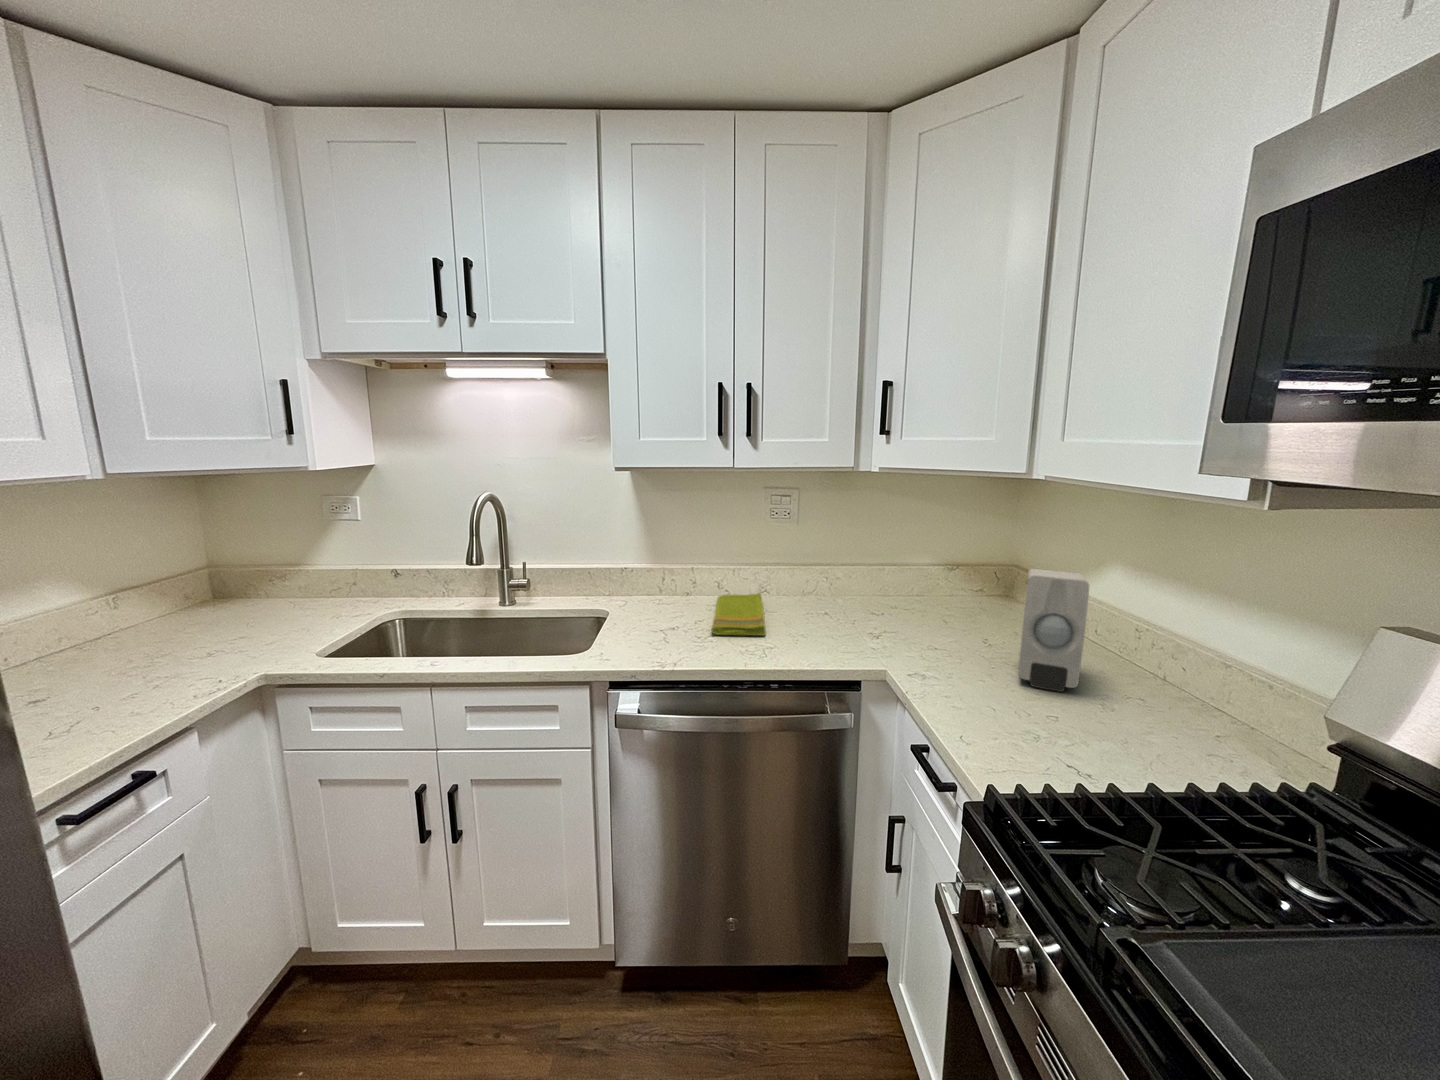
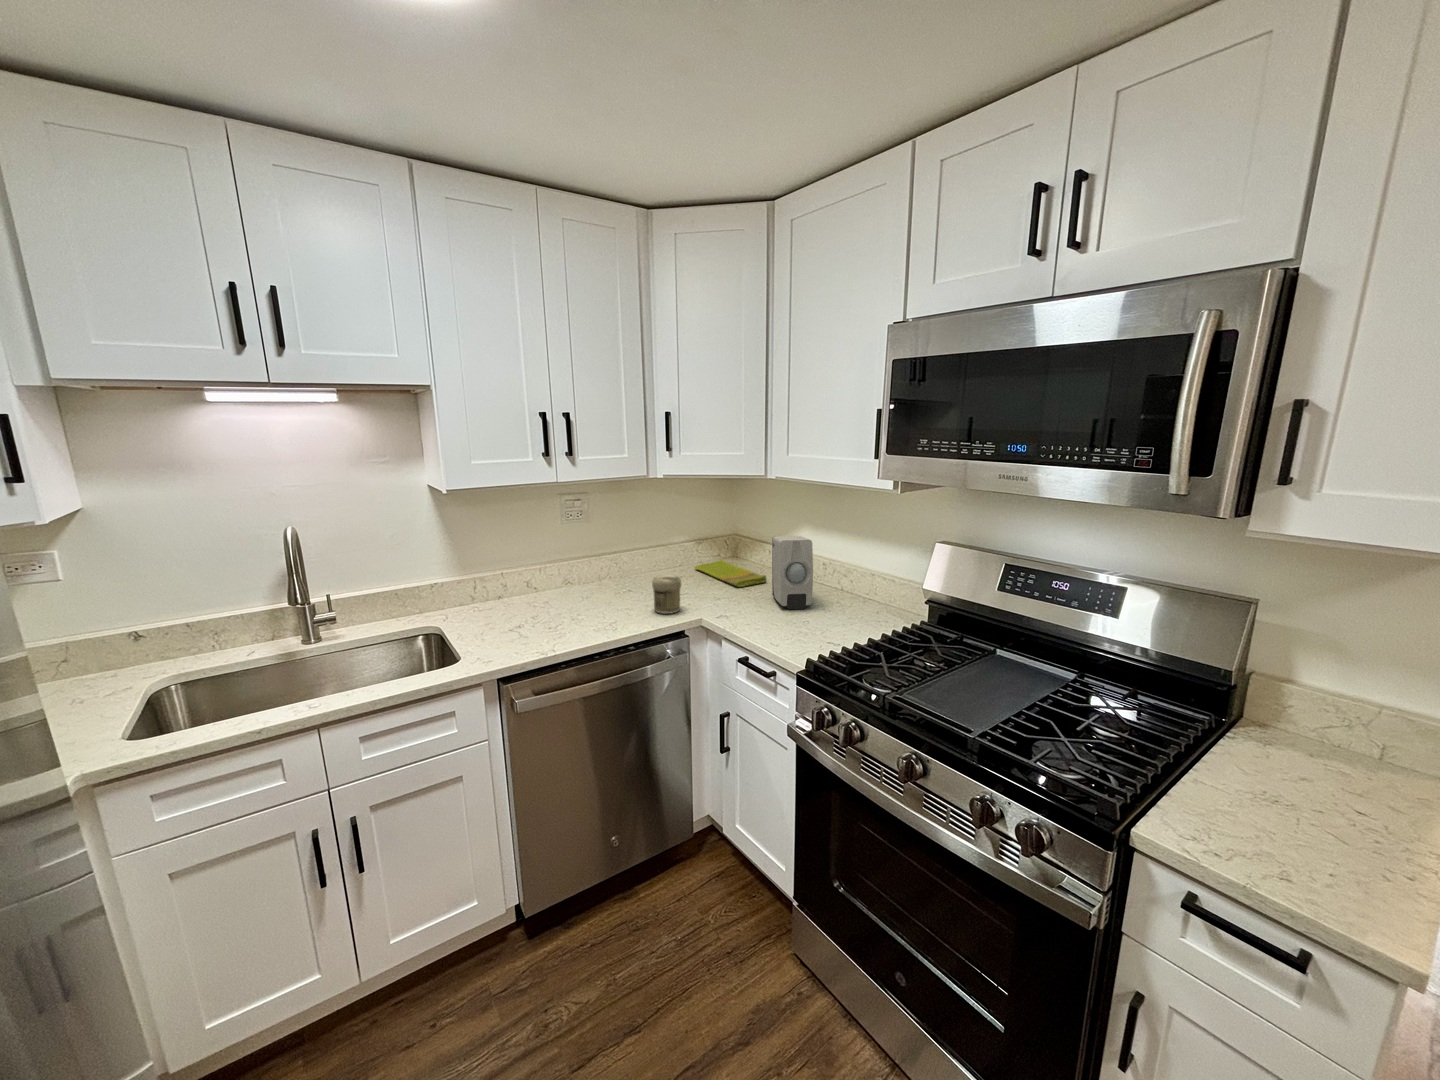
dish towel: present [712,593,766,635] -> present [695,560,767,587]
jar: none [831,598,870,652] -> present [652,575,681,614]

